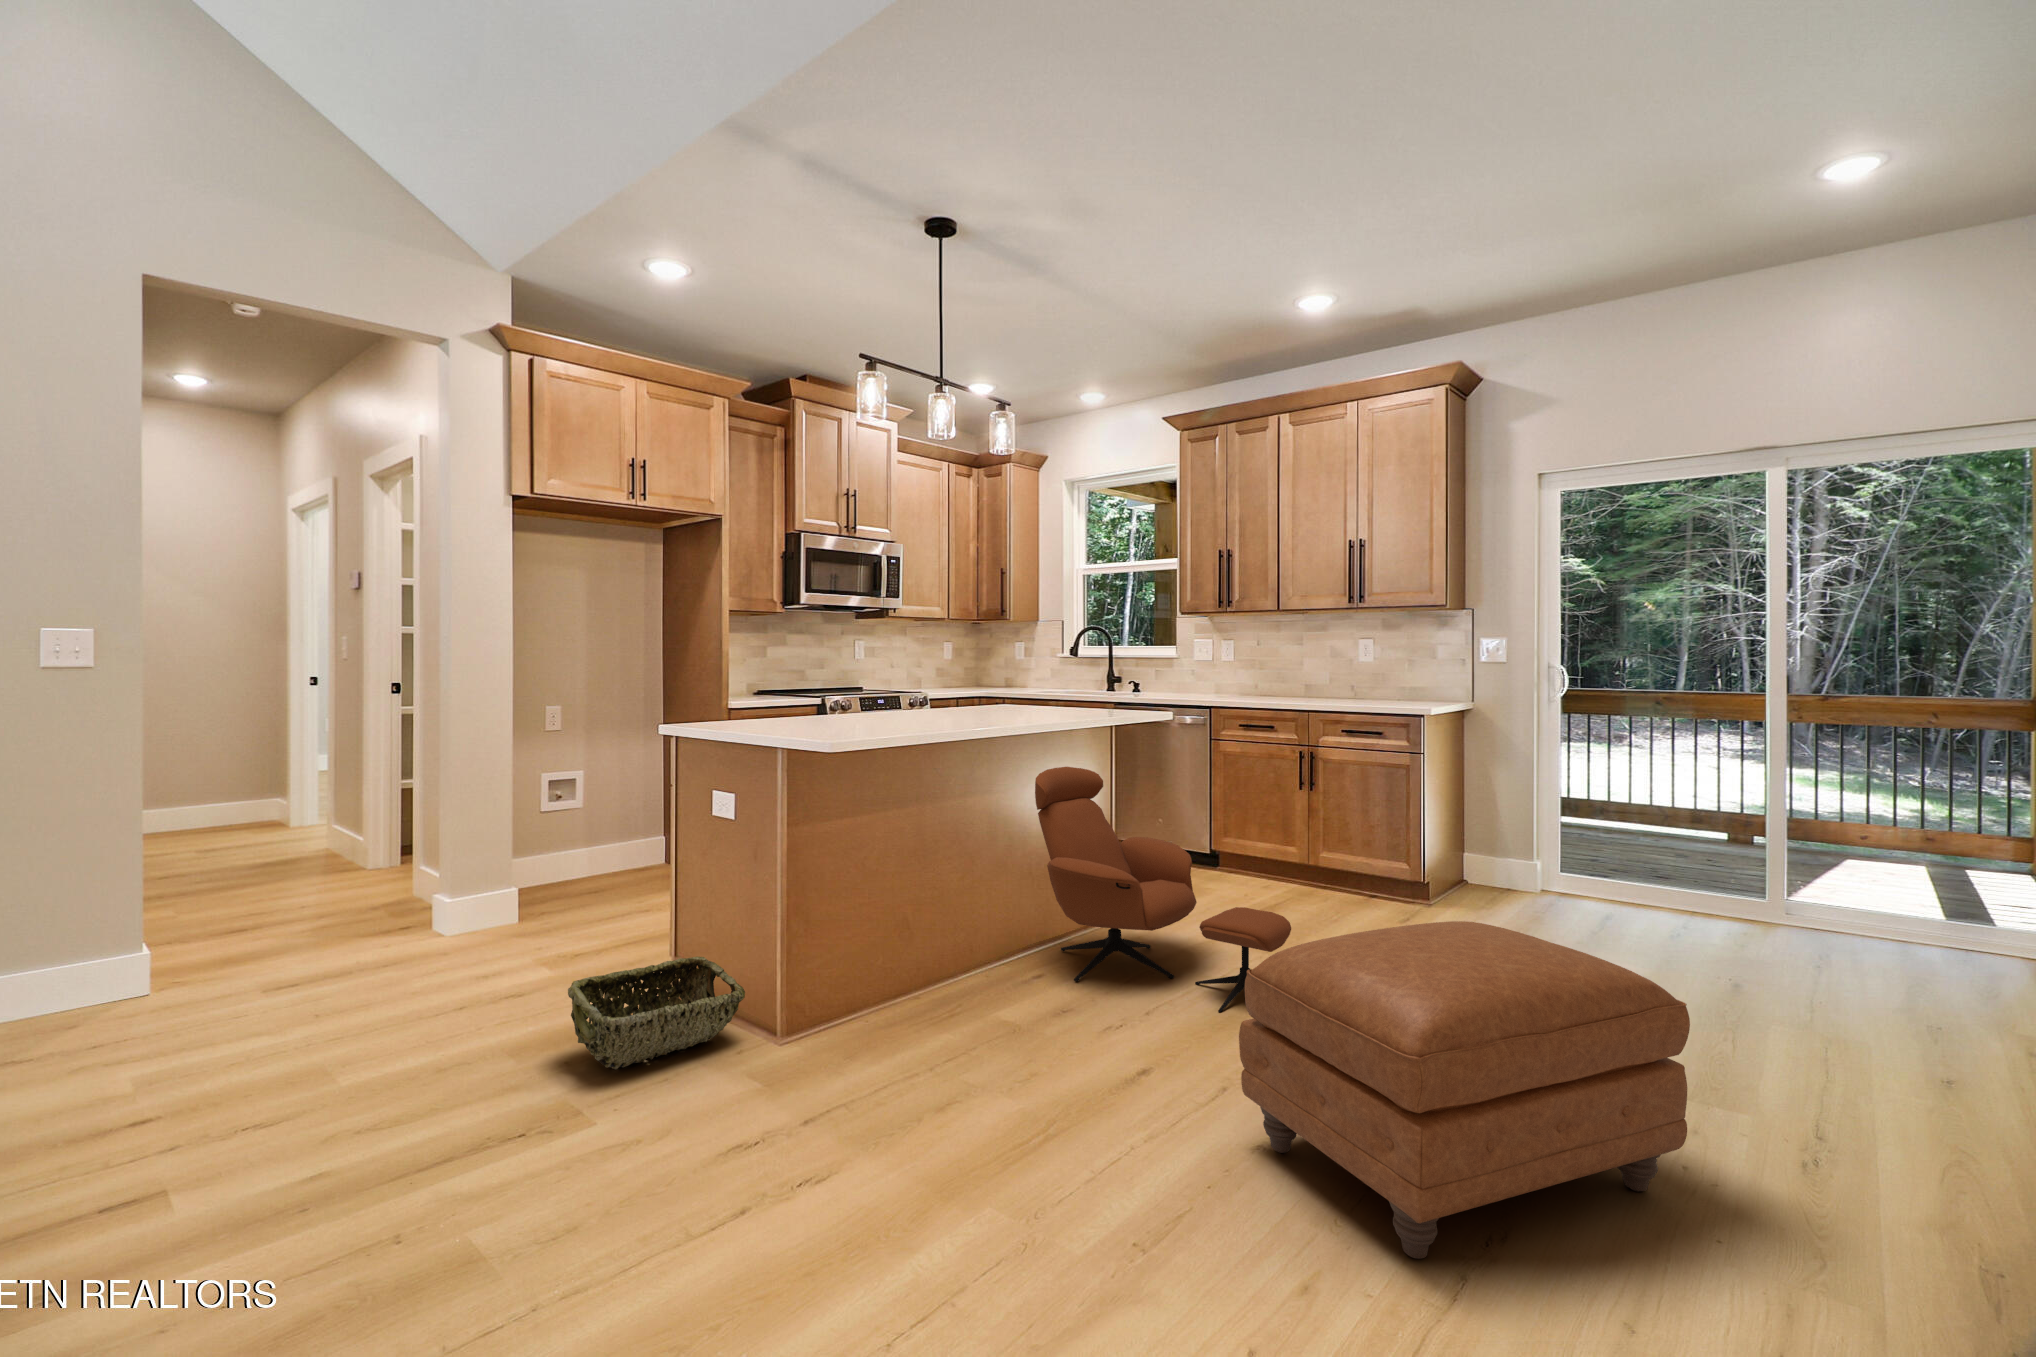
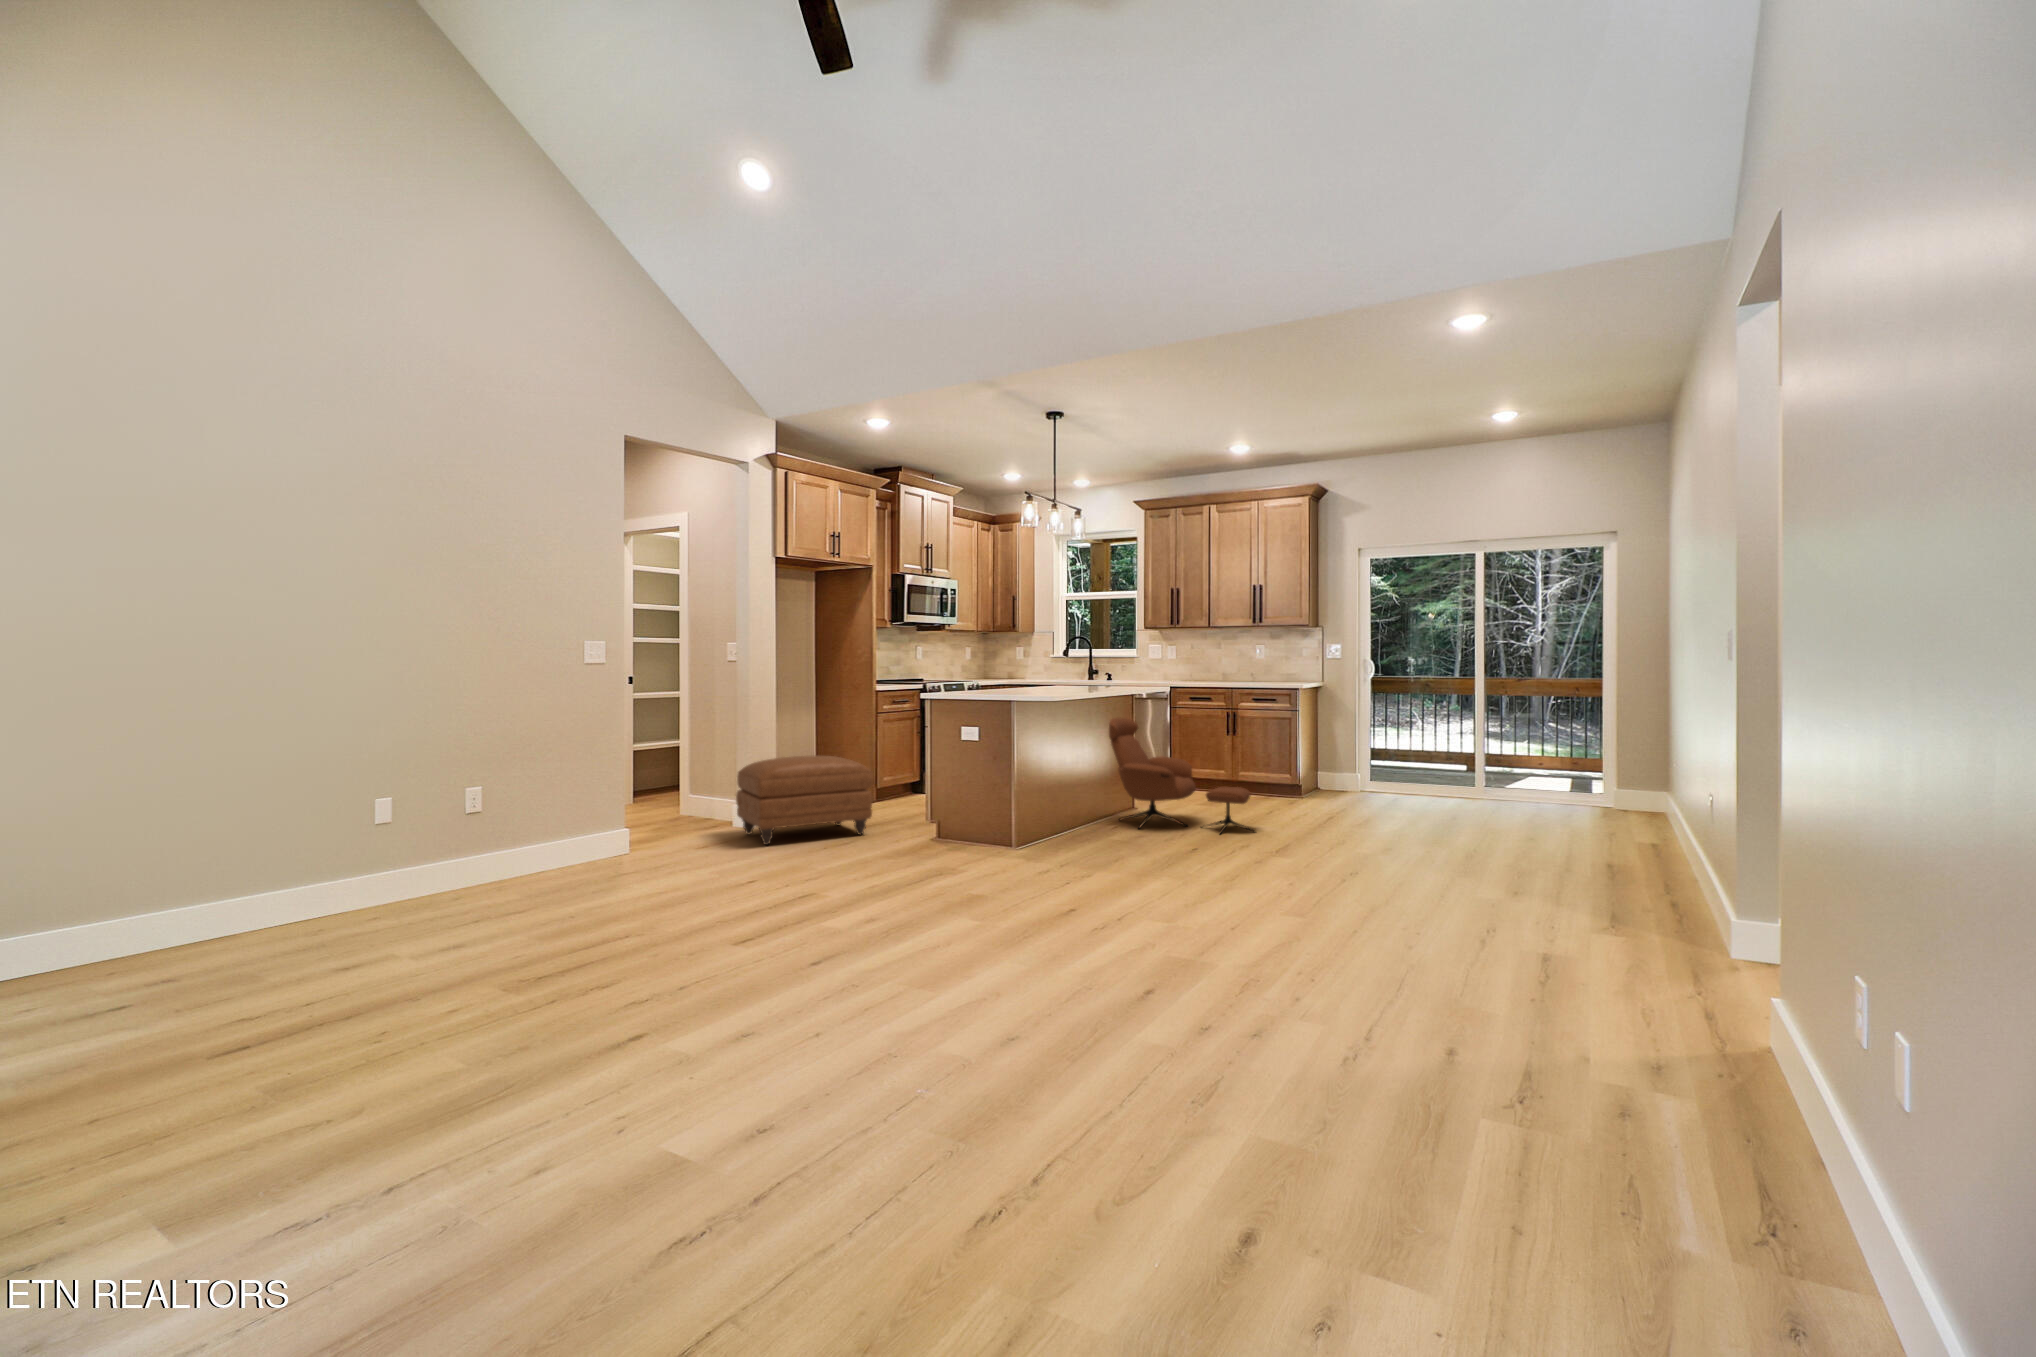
ottoman: present [1239,921,1690,1259] -> present [736,756,874,845]
woven basket: present [568,957,745,1069] -> none [917,814,996,860]

